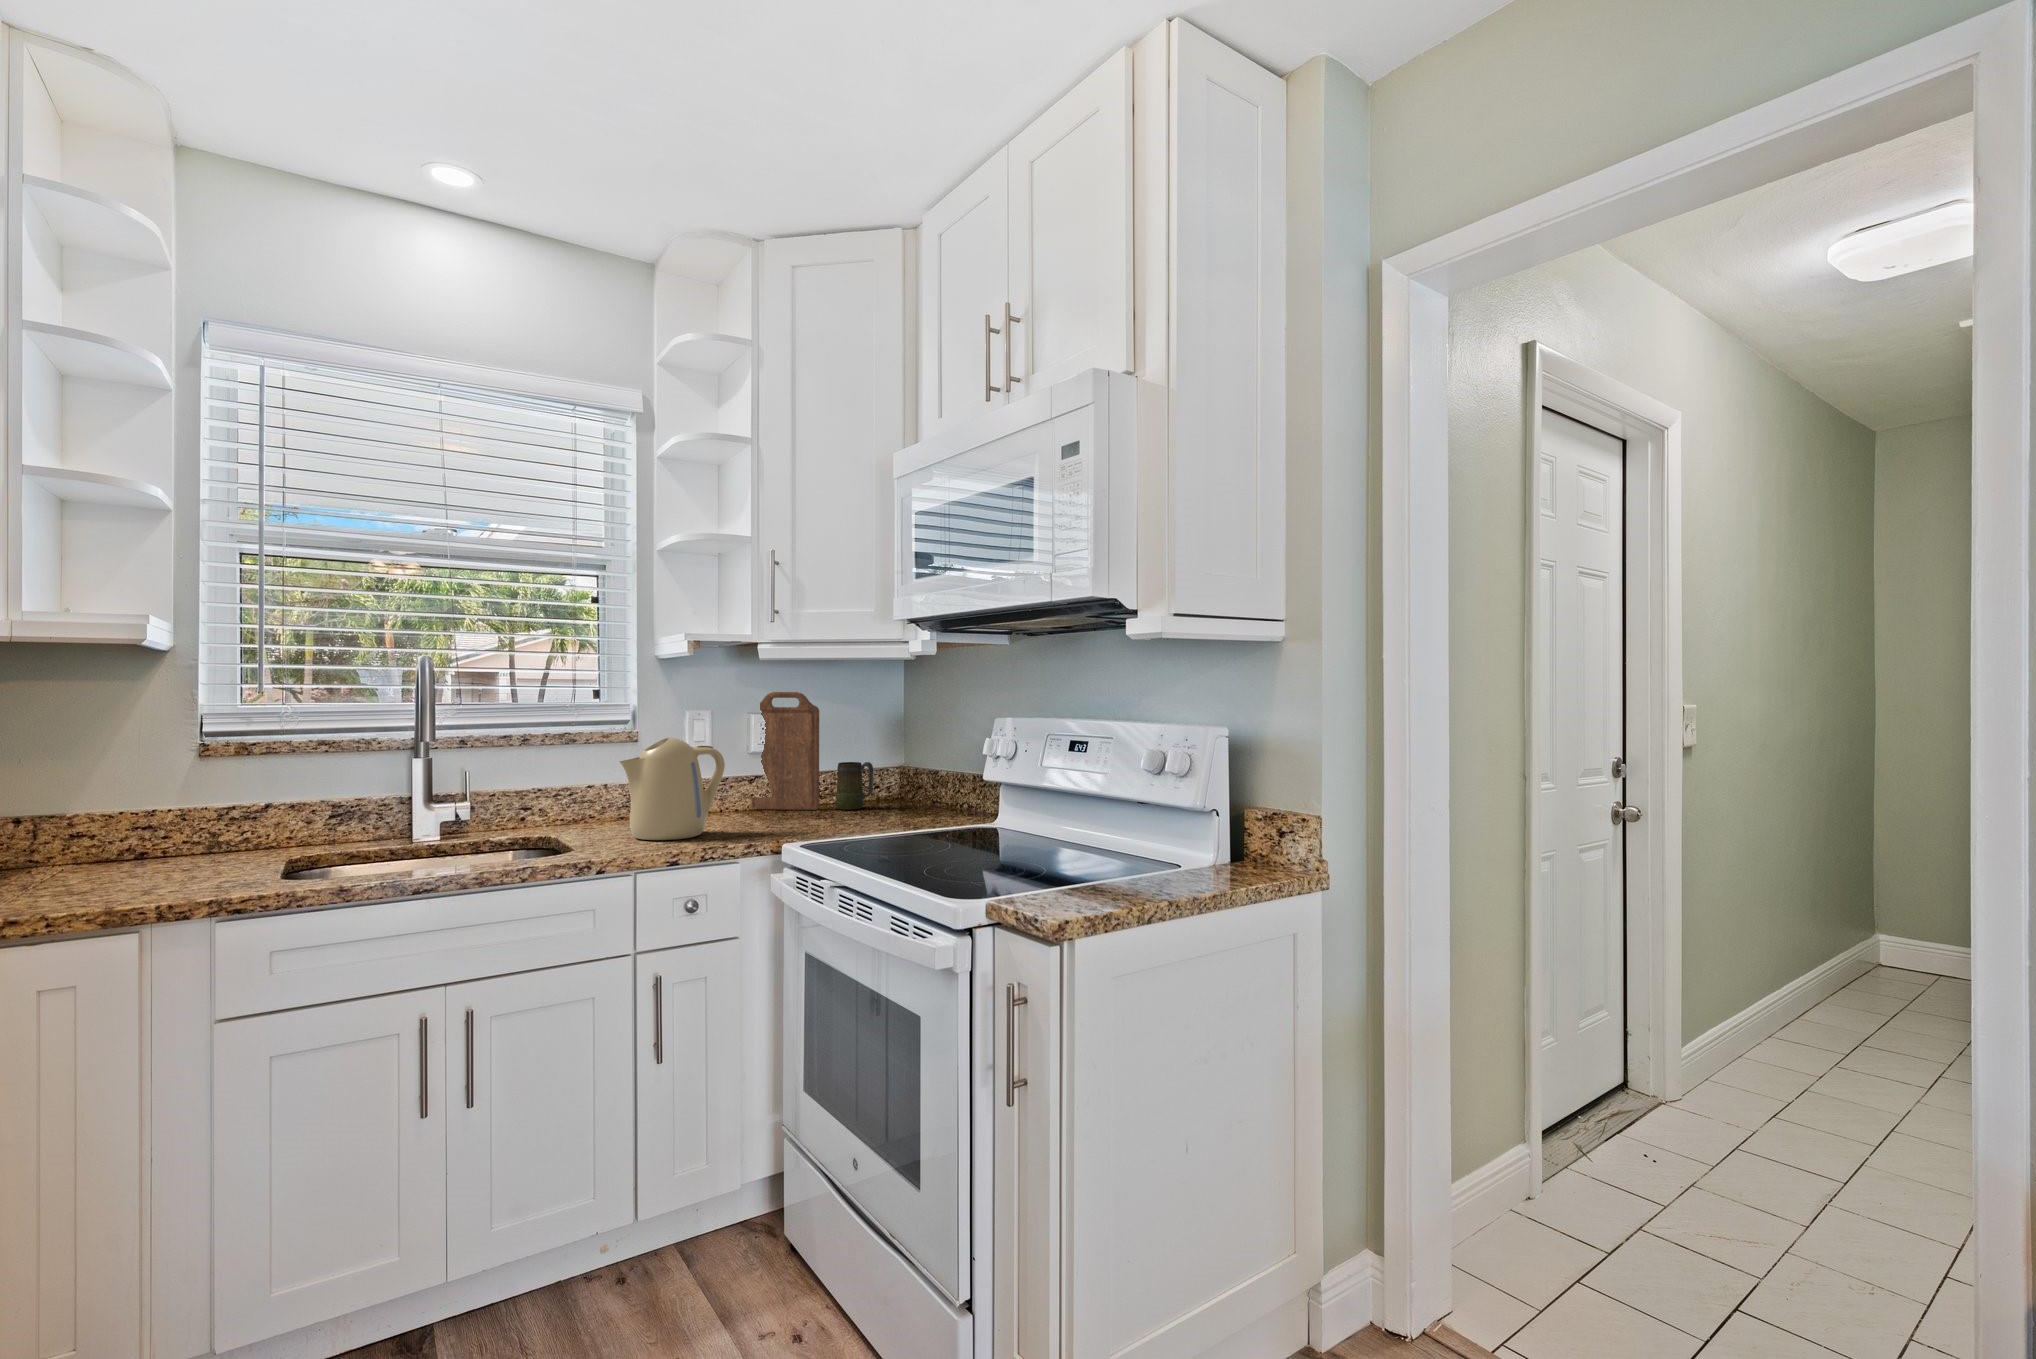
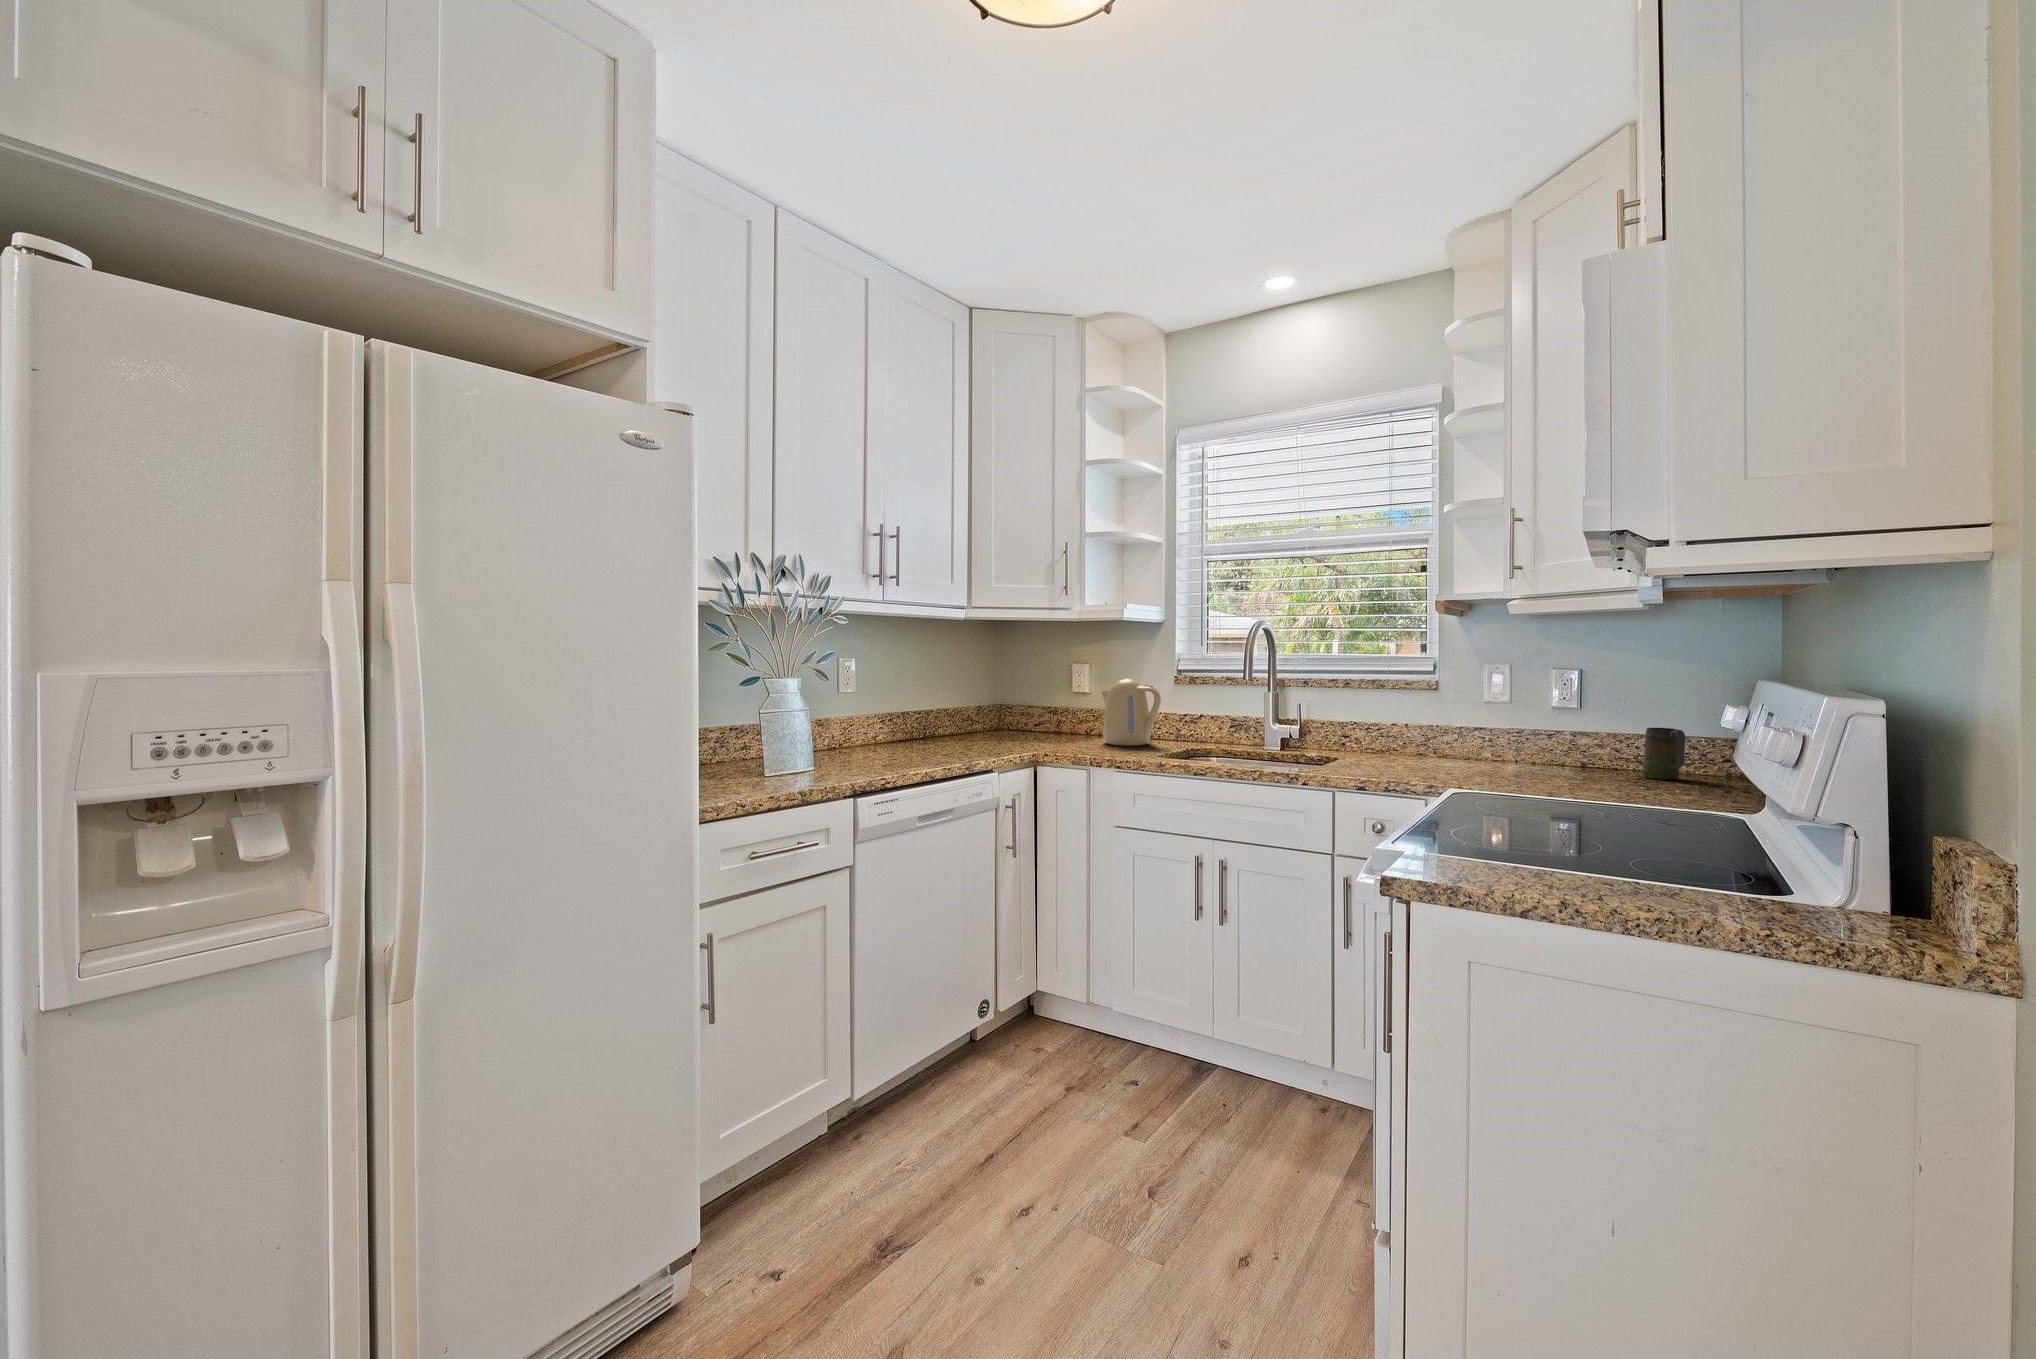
cutting board: present [751,692,819,810] -> none [1558,651,1626,773]
kettle: present [620,738,725,840] -> present [1101,678,1161,746]

